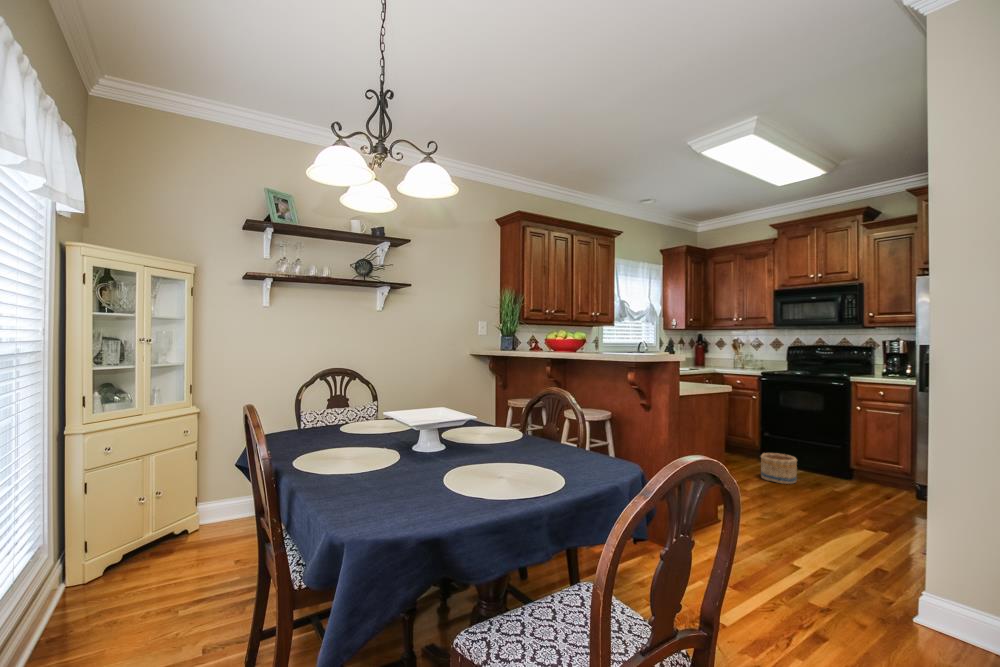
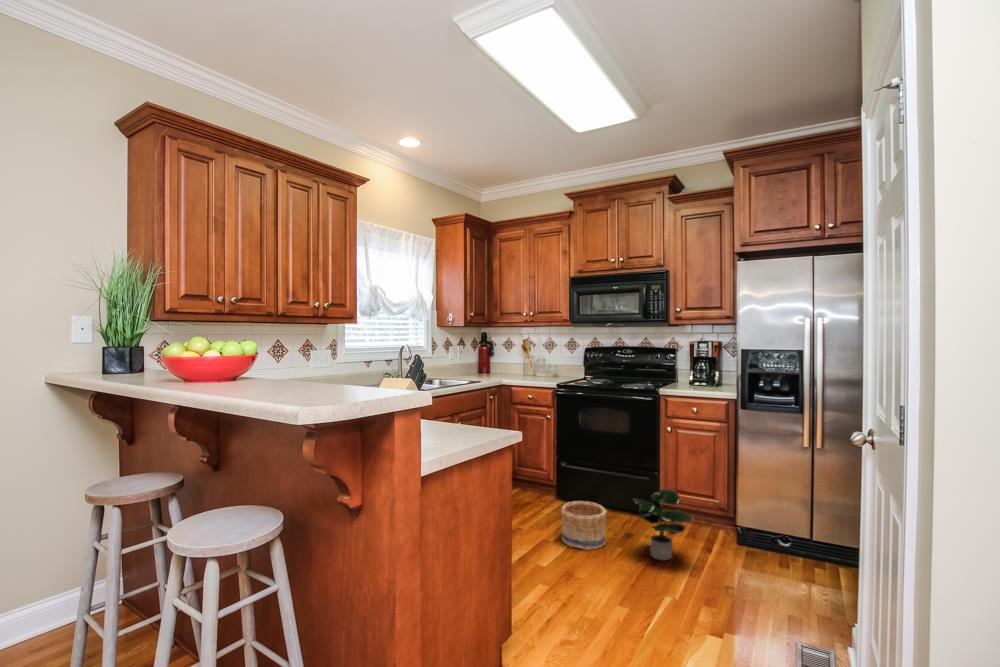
potted plant: none [817,447,867,495] -> present [633,489,694,561]

